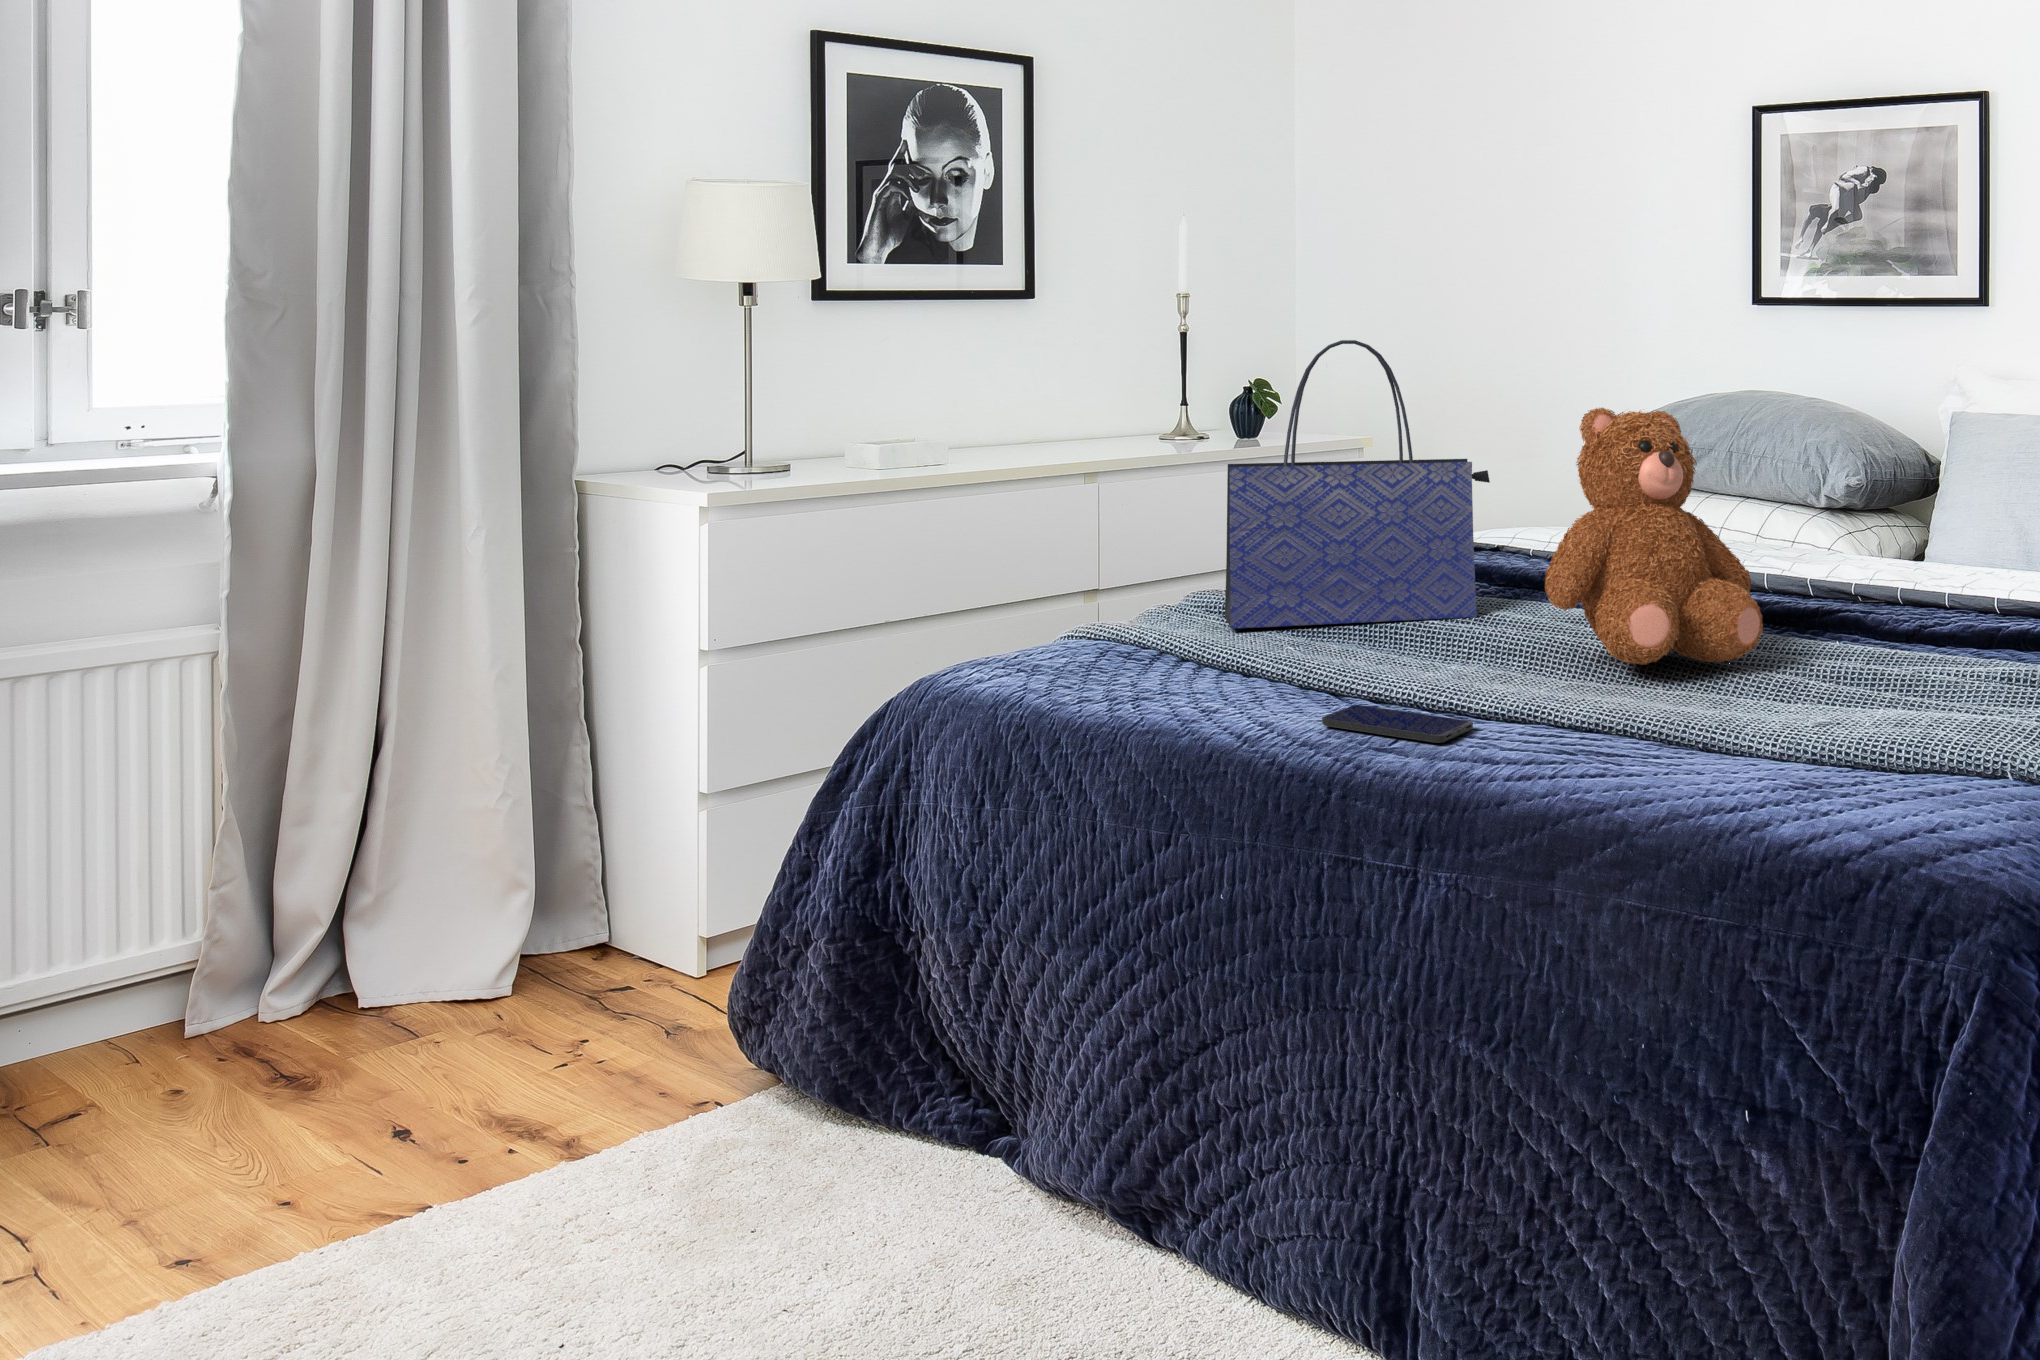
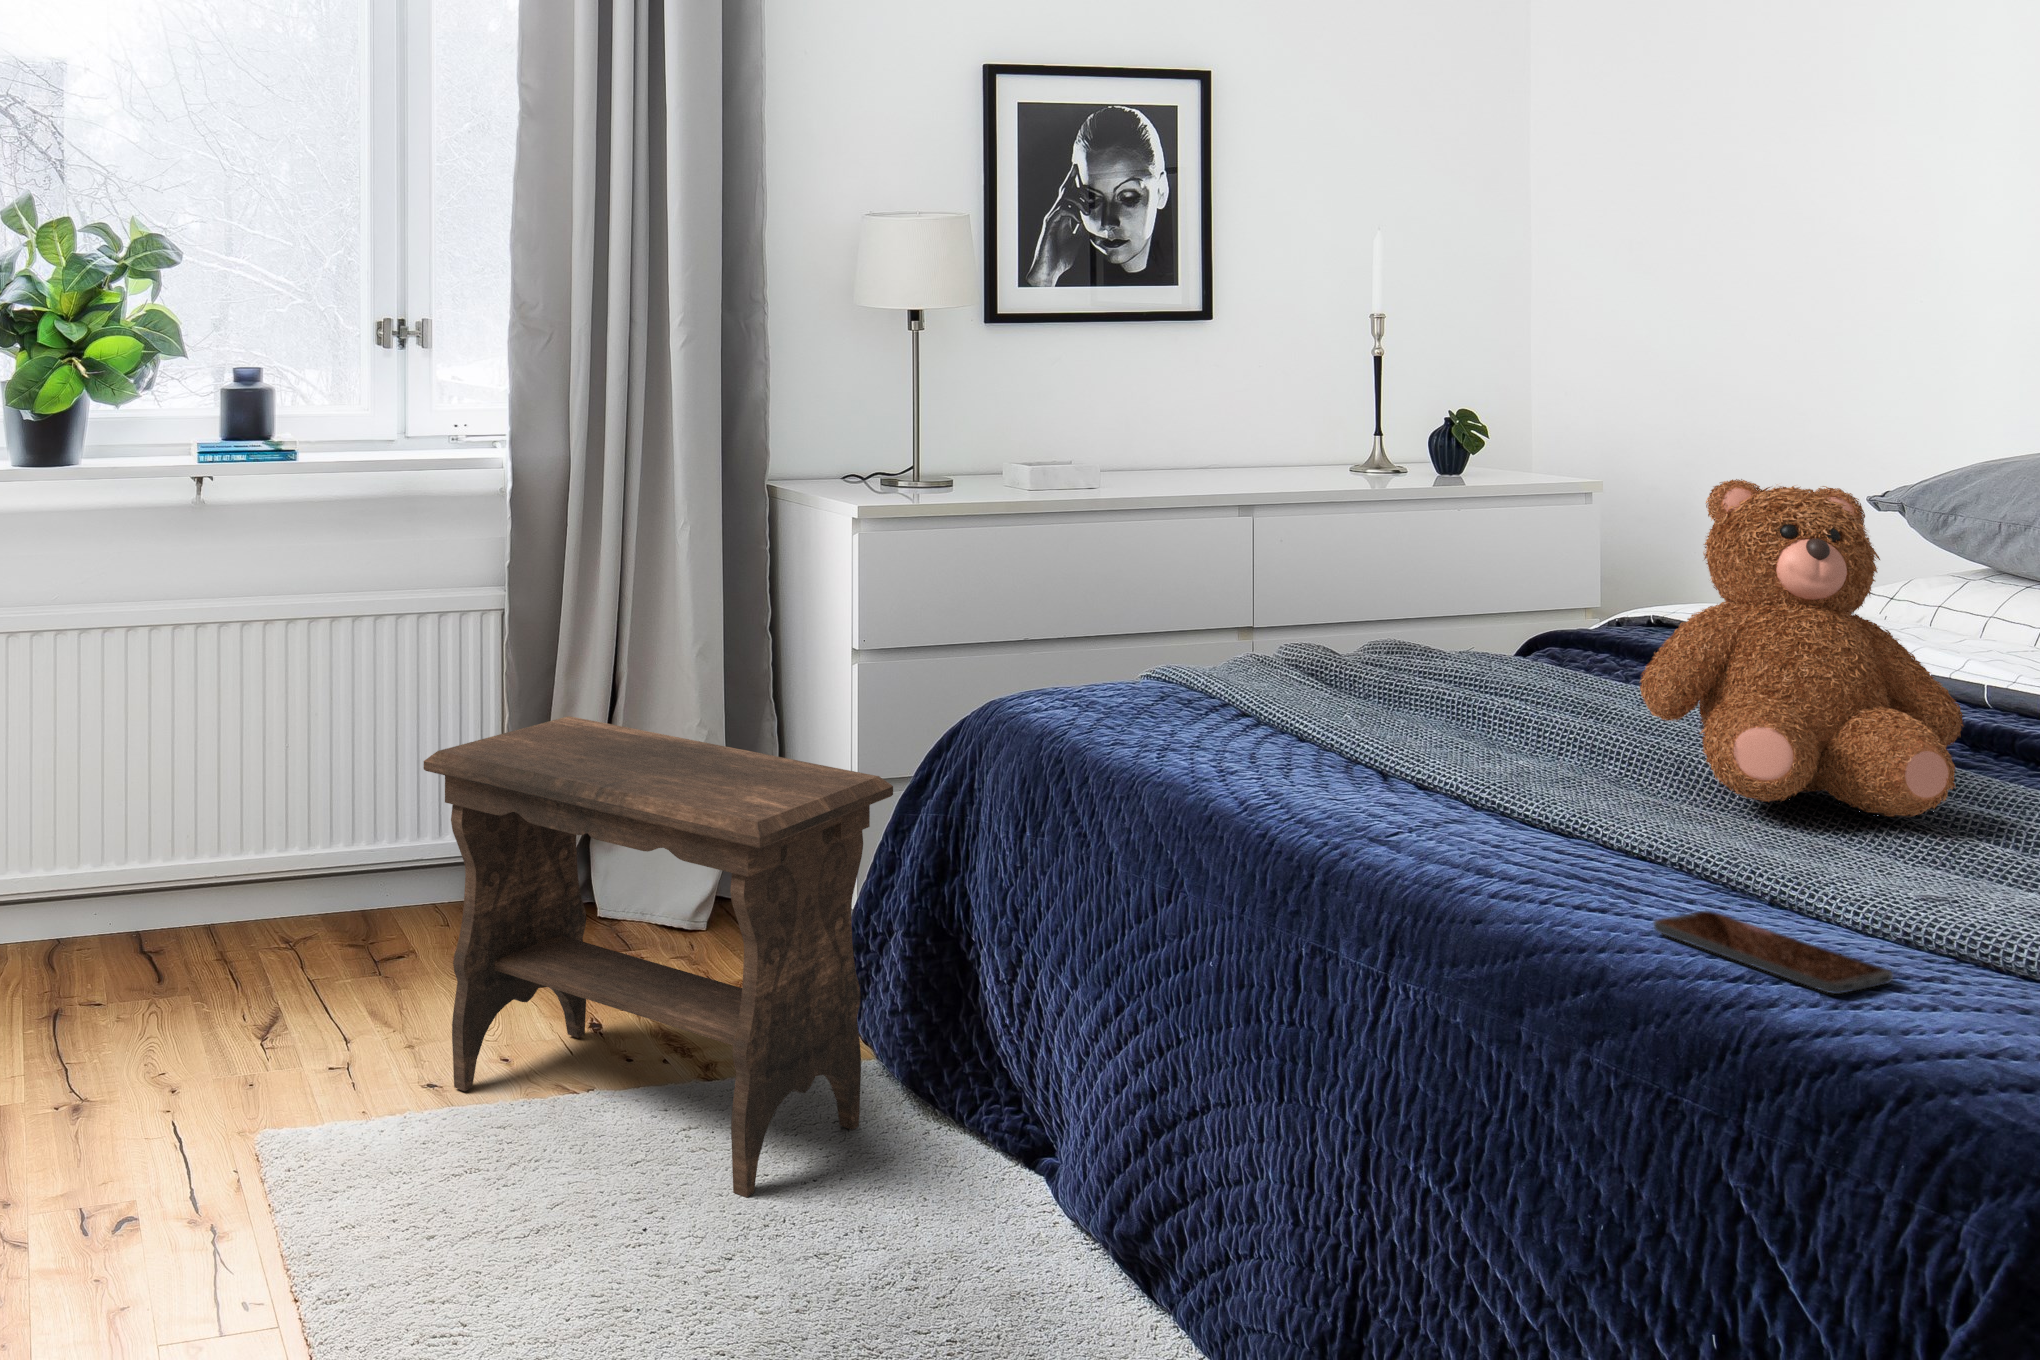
tote bag: present [1225,340,1490,629] -> none [1301,385,1631,718]
smartphone: present [1322,705,1473,743] -> present [1653,911,1893,994]
footstool: none [138,777,812,1292] -> present [423,716,893,1197]

